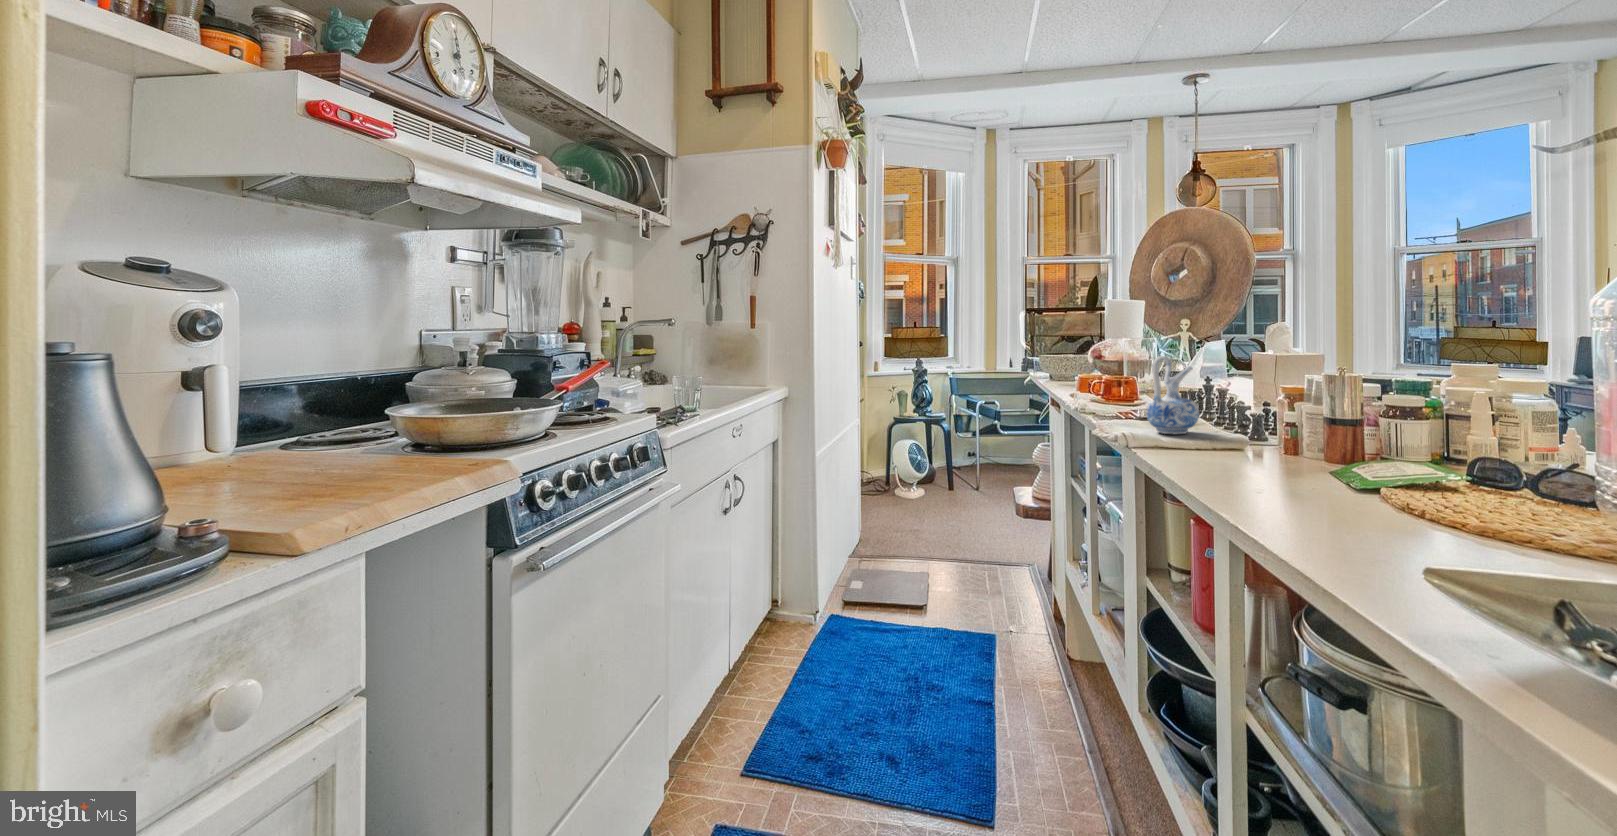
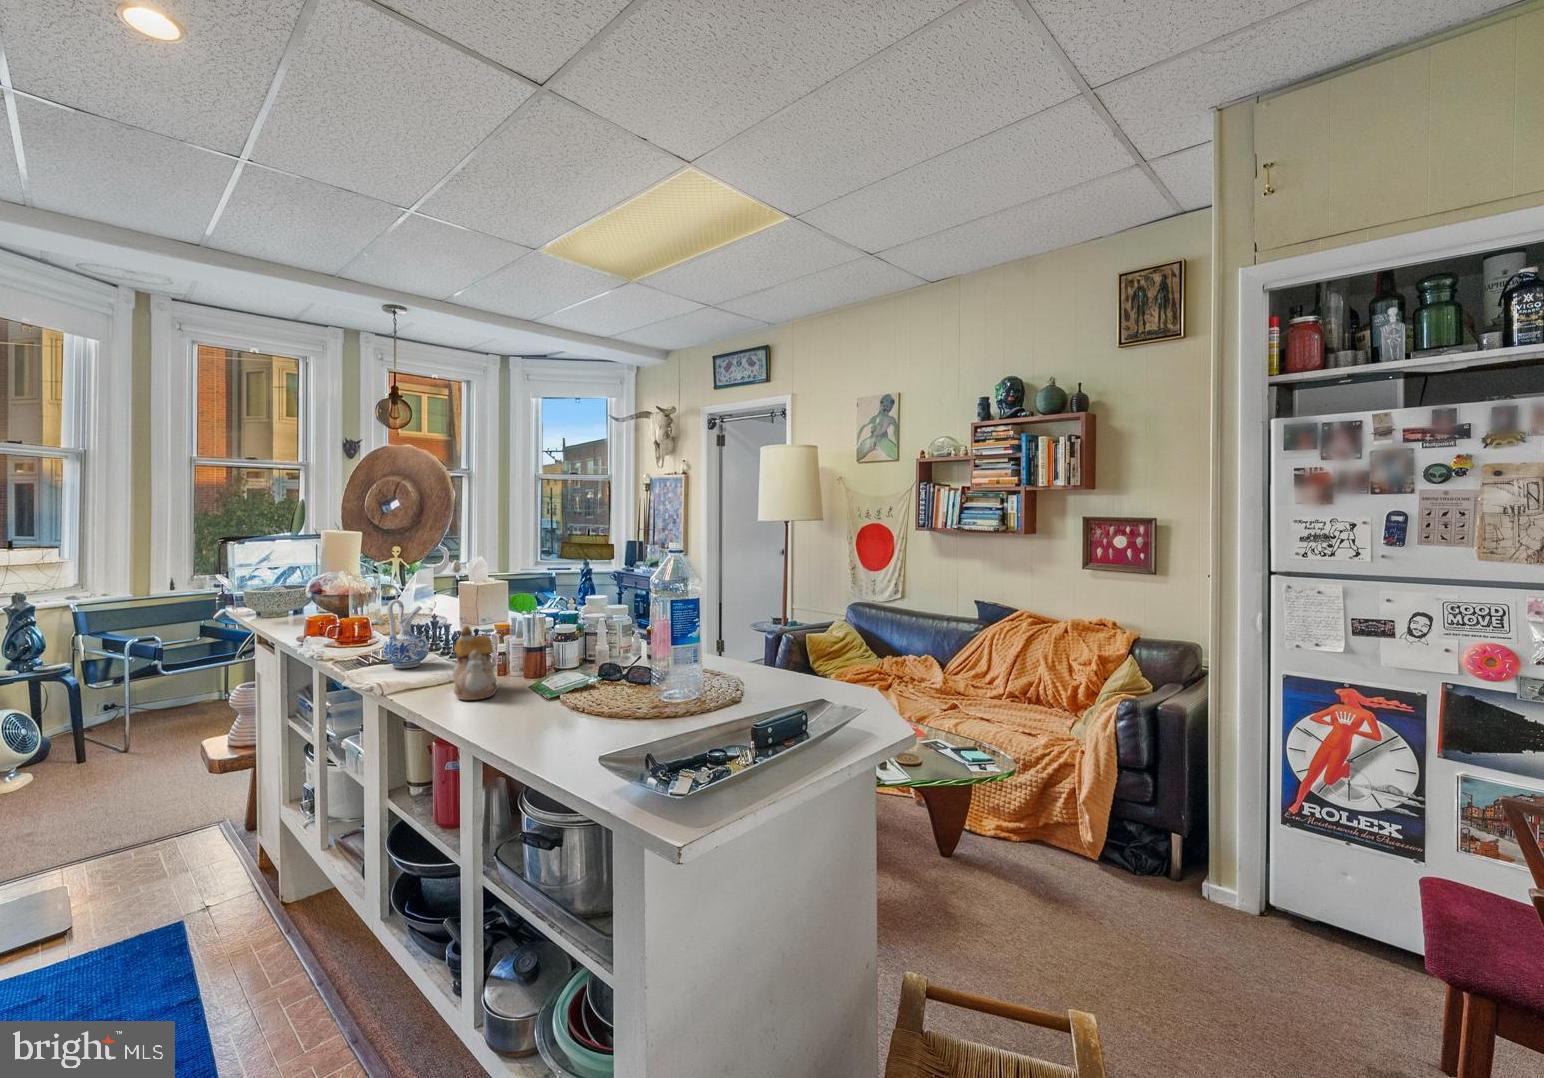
teapot: none [1220,383,1283,476] -> present [453,626,498,700]

